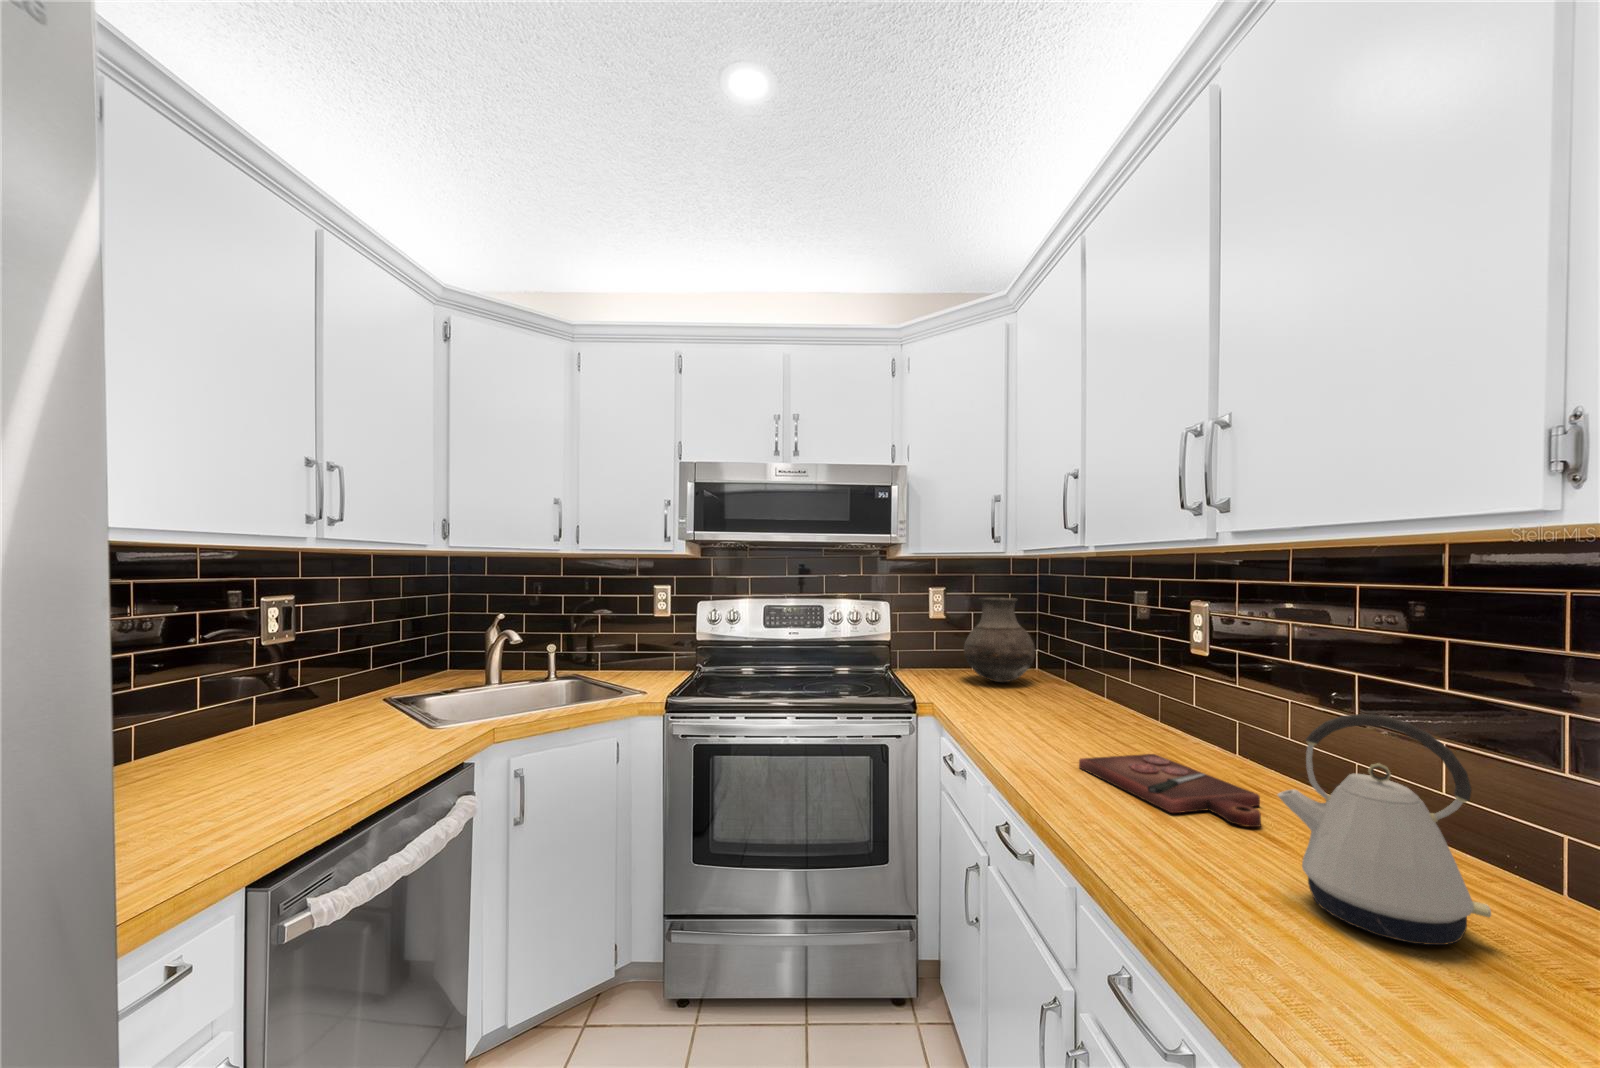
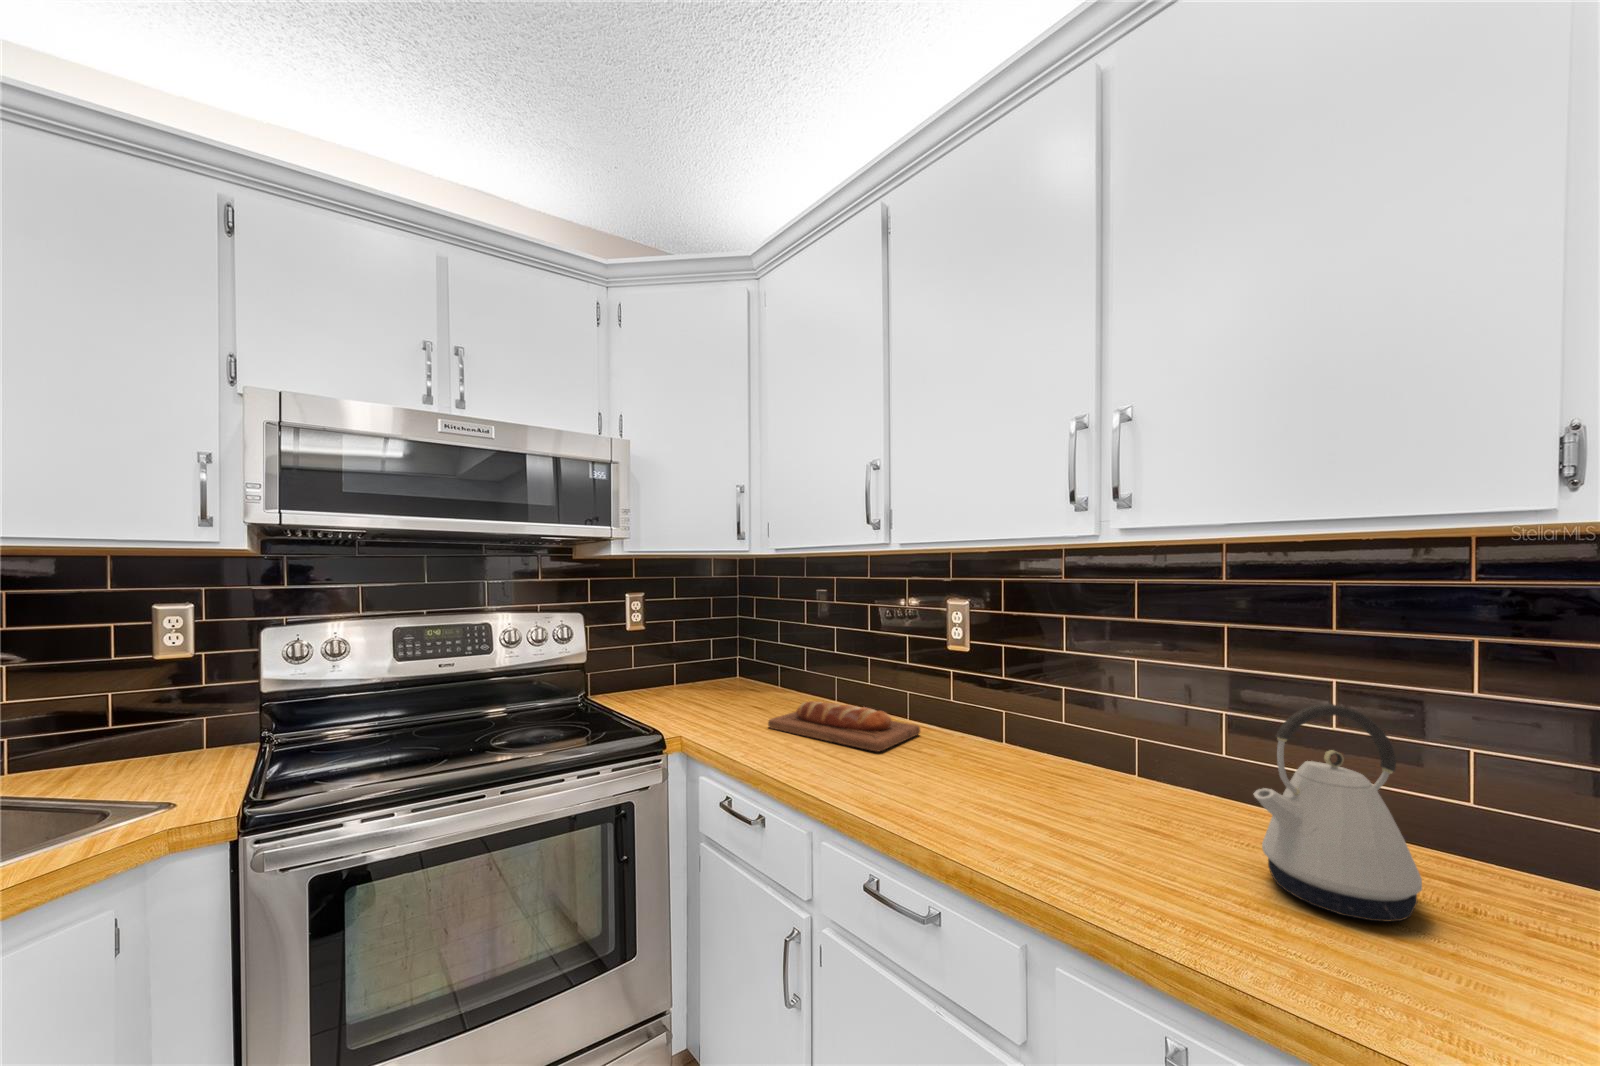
vase: present [964,598,1035,682] -> none [679,603,756,697]
bread loaf: none [1010,690,1150,738] -> present [768,701,920,751]
cutting board: present [1079,754,1261,827] -> none [926,758,1135,827]

